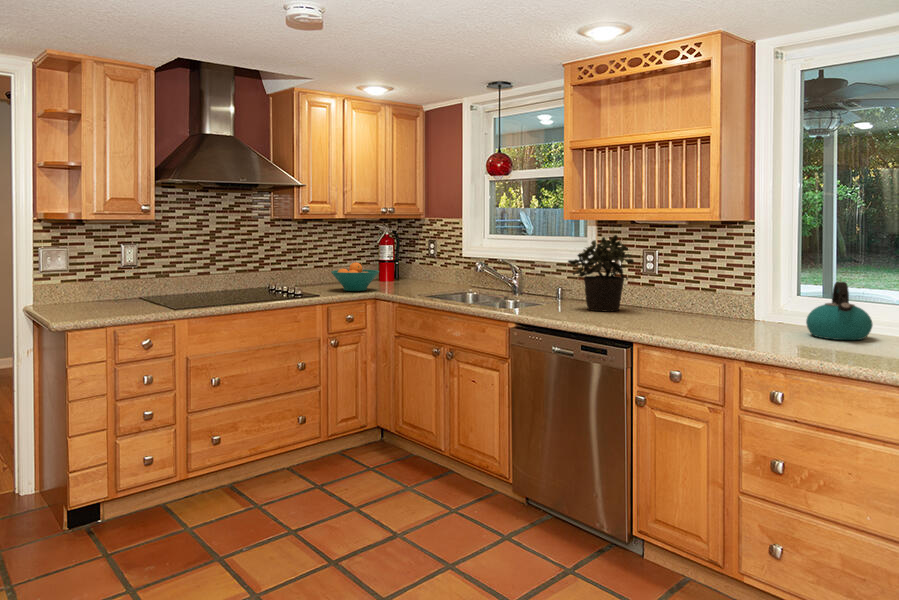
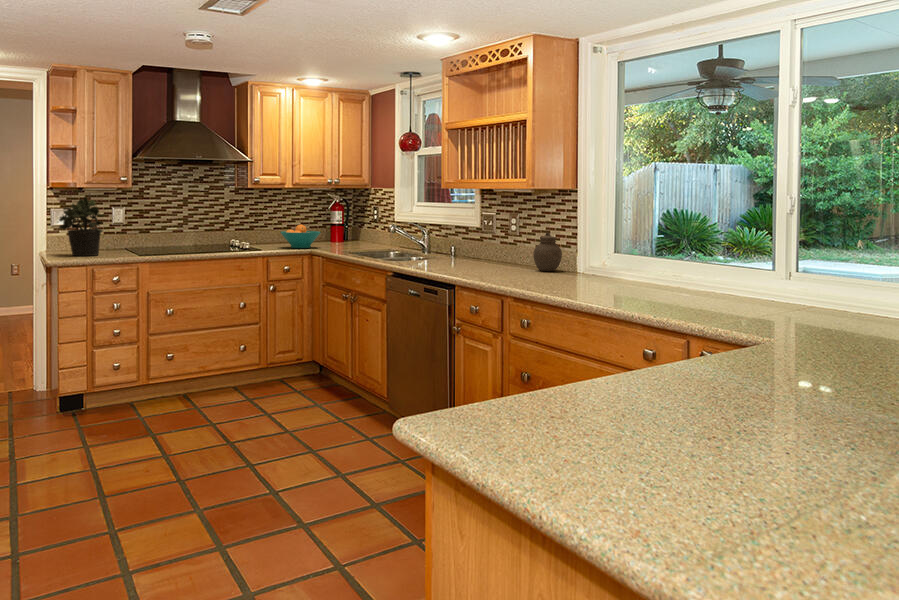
potted plant: present [568,235,634,311] -> present [59,197,104,256]
jar: none [720,275,760,326] -> present [533,233,562,271]
kettle: present [806,282,873,340] -> none [577,236,620,279]

